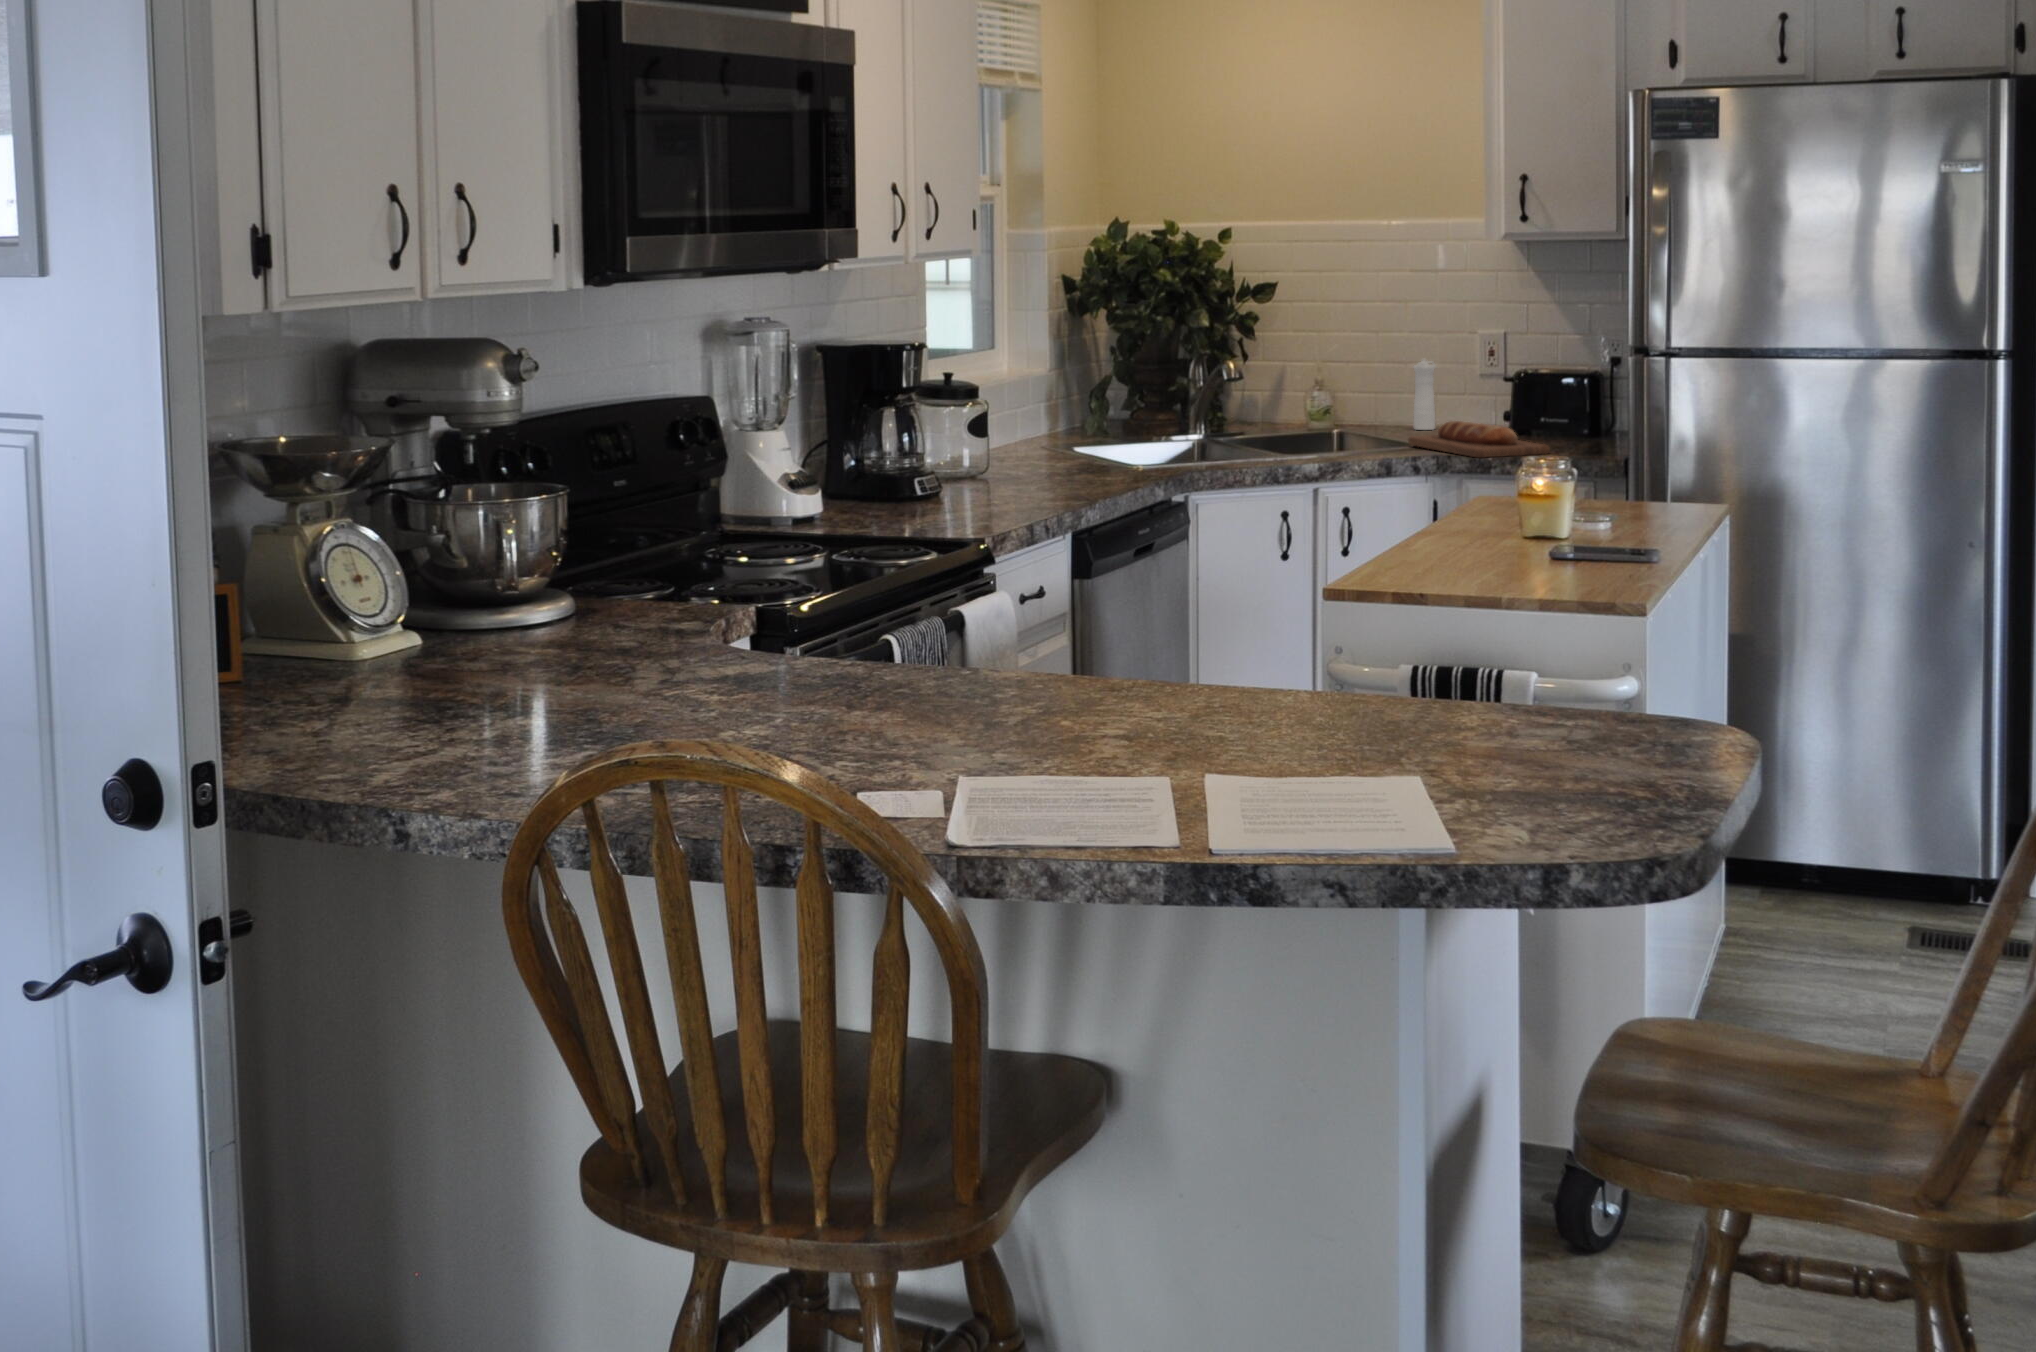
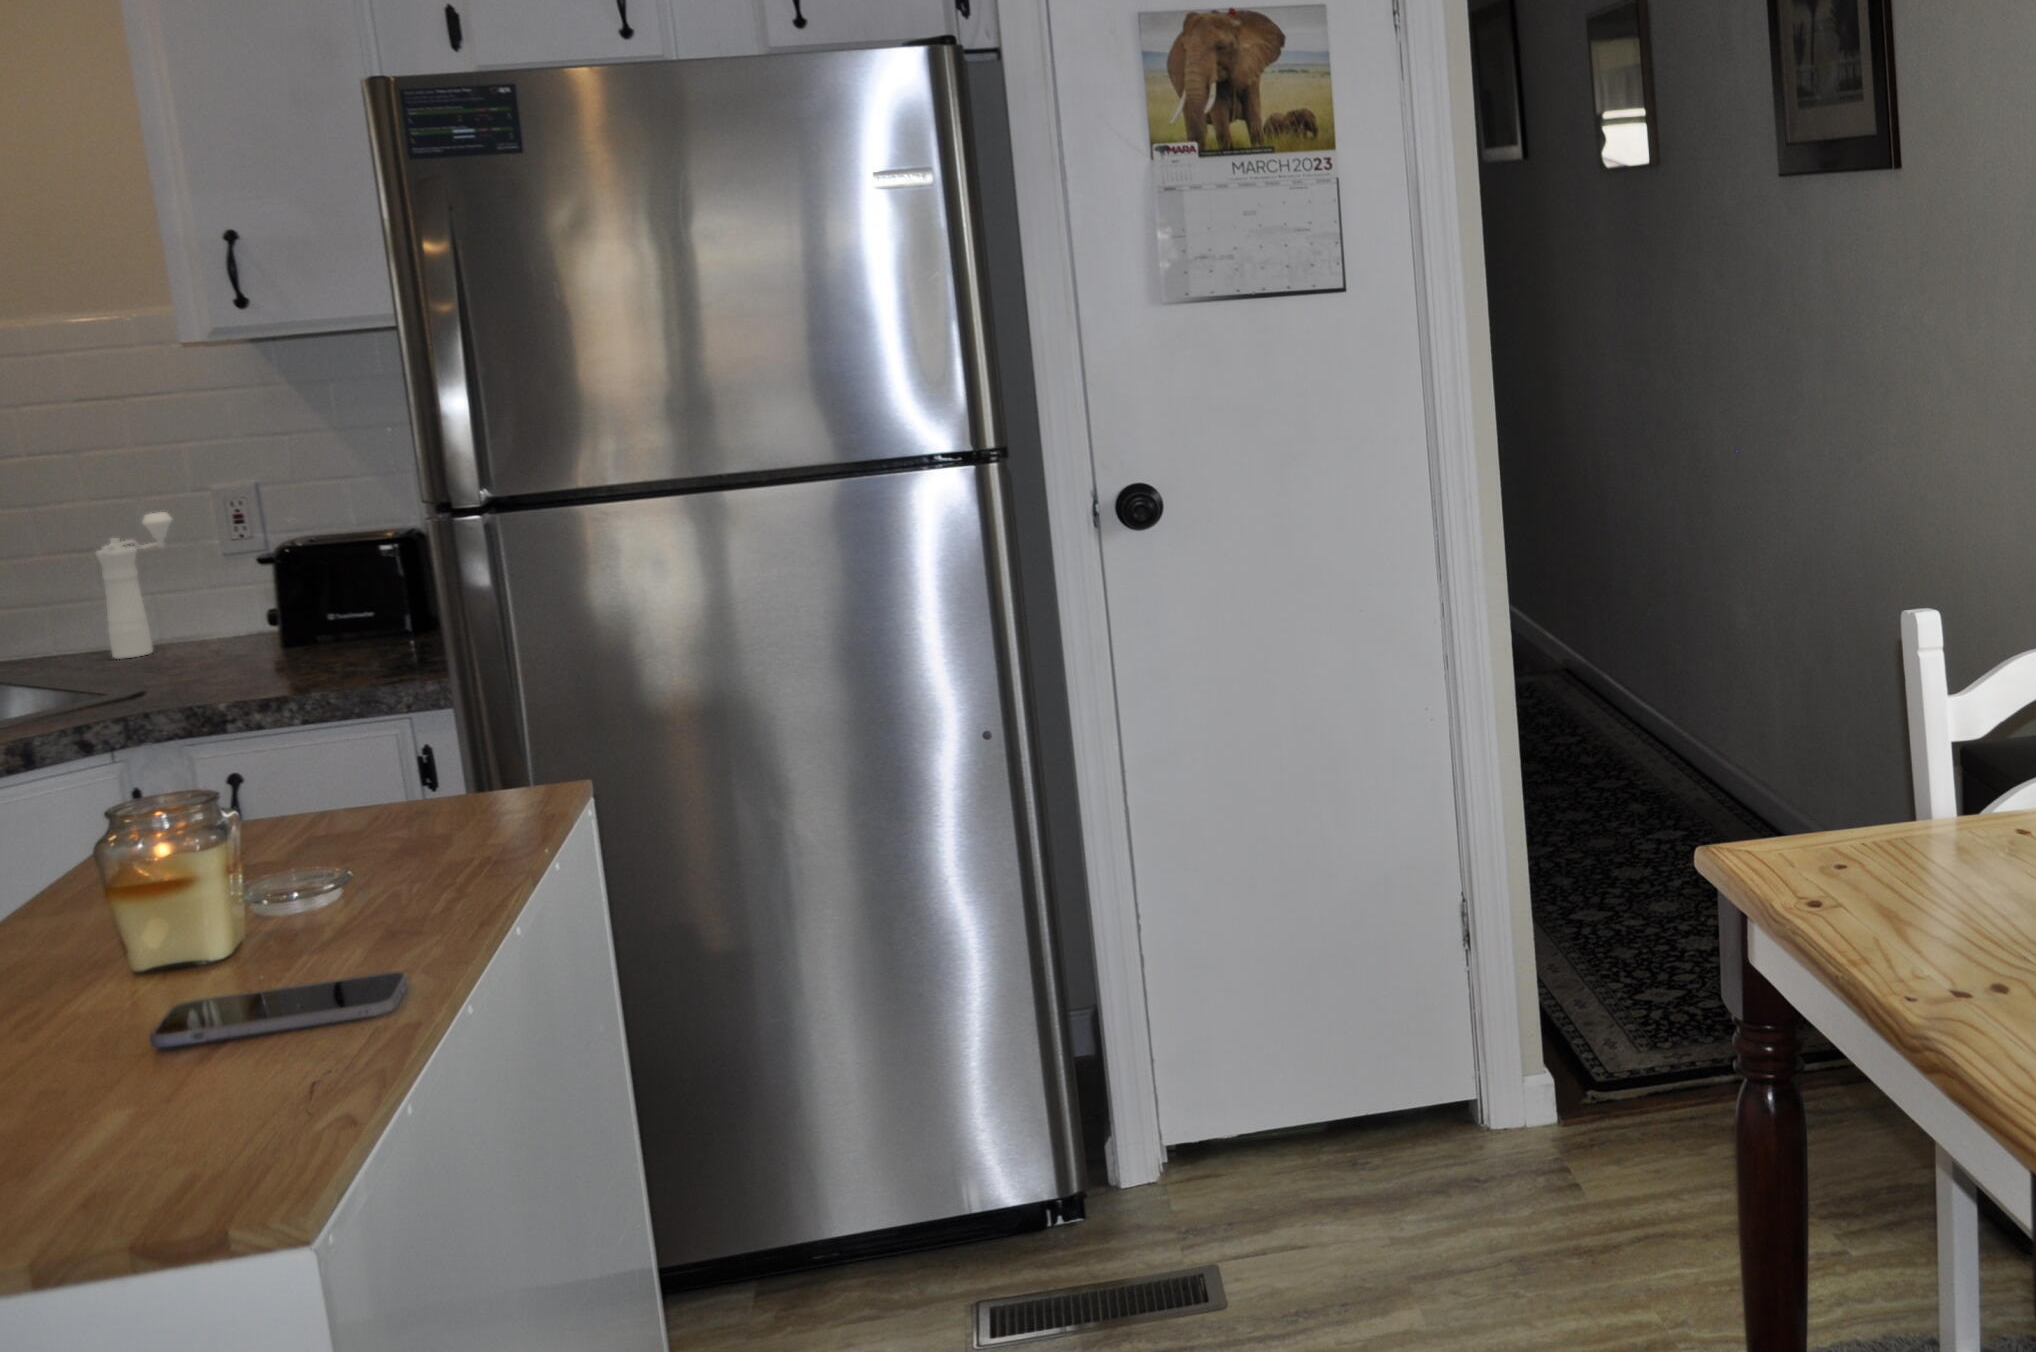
bread loaf: present [1408,421,1550,458] -> none [69,651,323,719]

